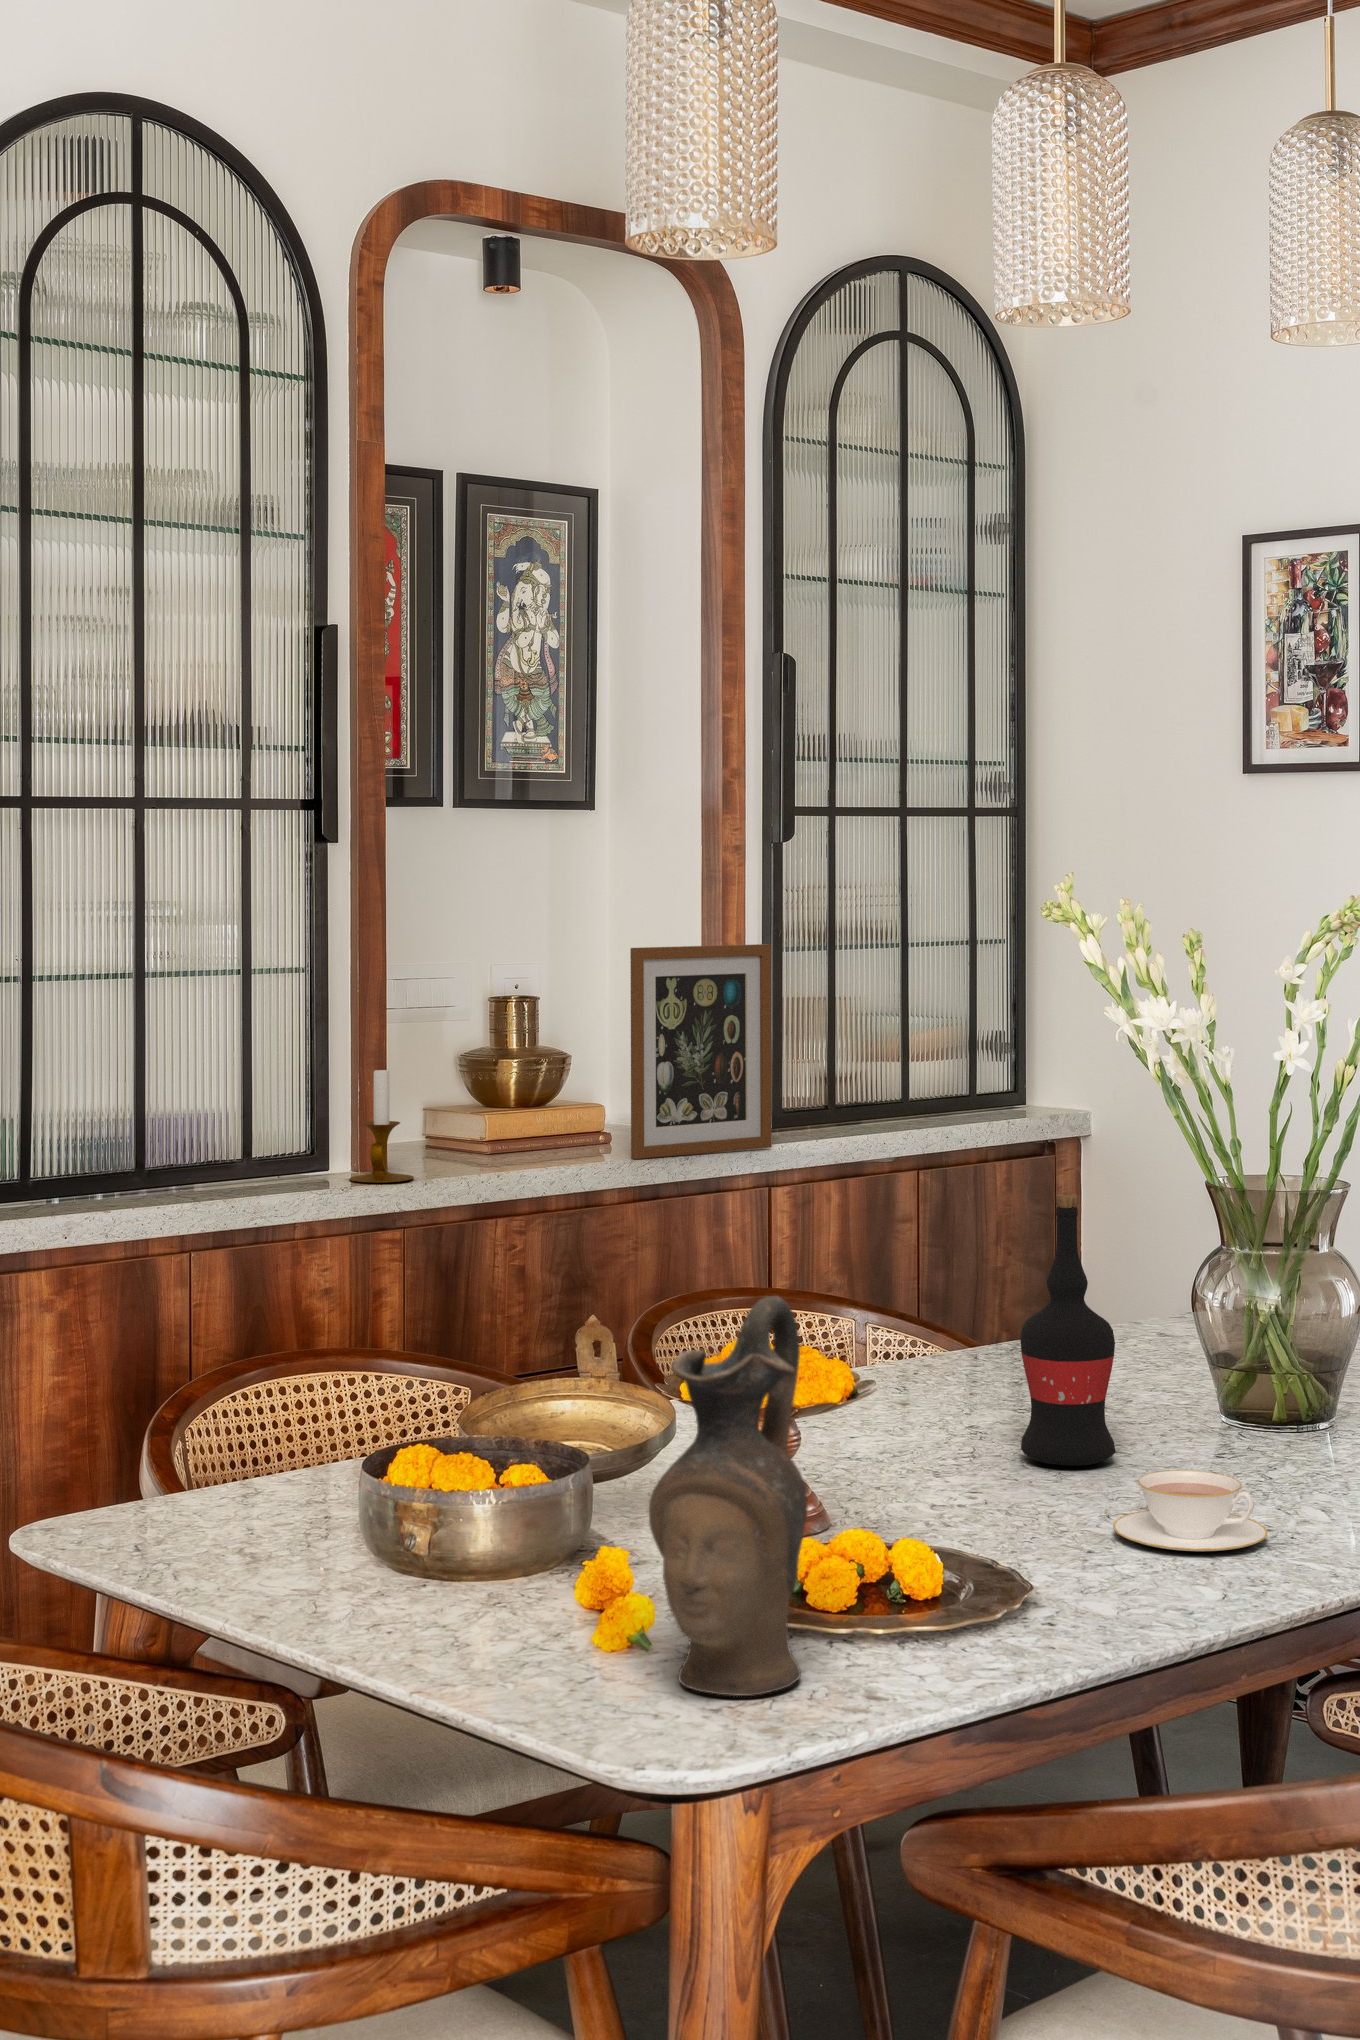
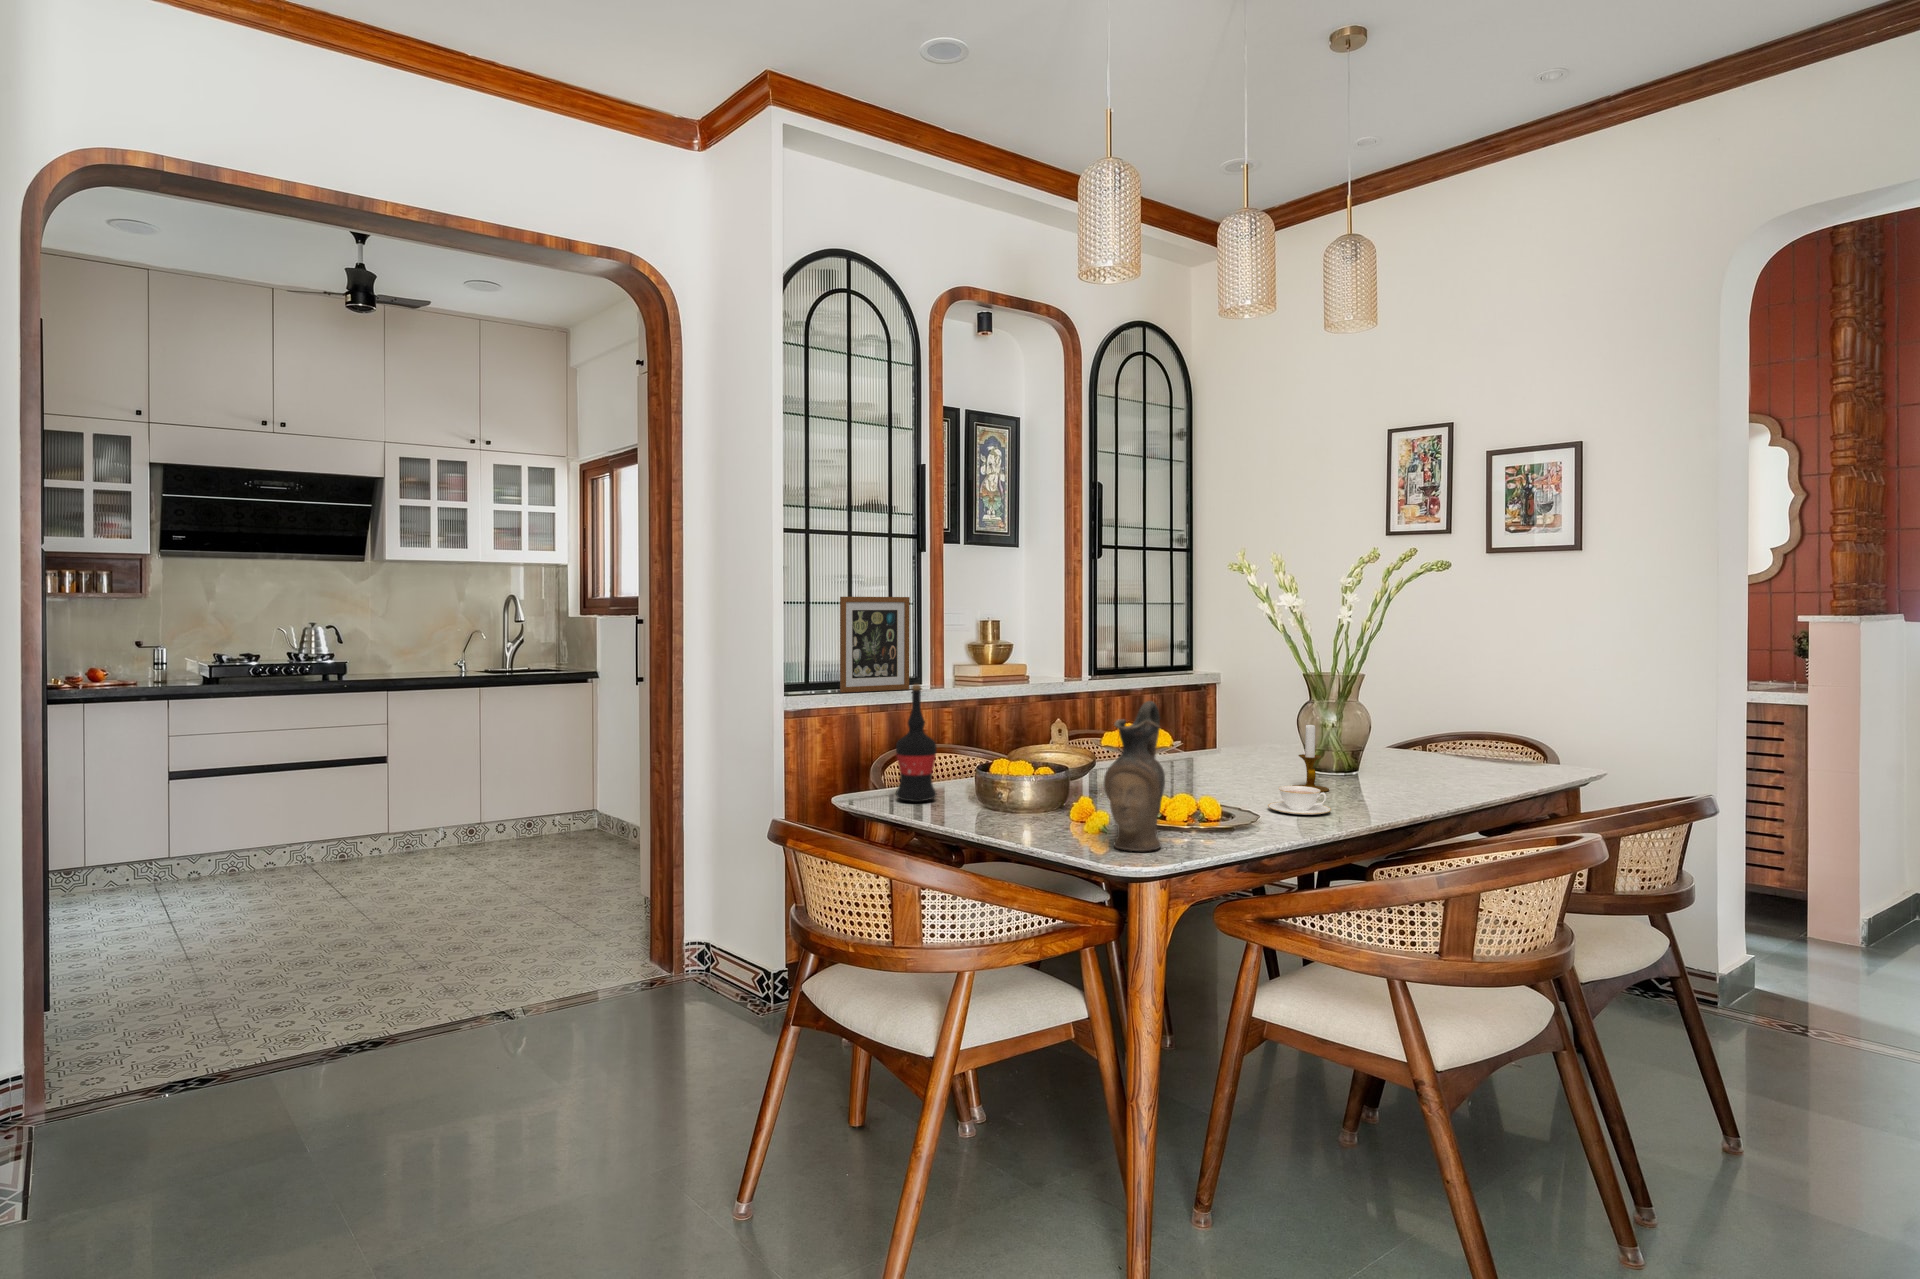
picture frame: present [630,944,772,1159] -> present [840,597,910,693]
candlestick: present [349,1070,414,1182] -> present [1293,725,1329,792]
wine bottle: present [1020,1194,1115,1466] -> present [896,684,937,802]

